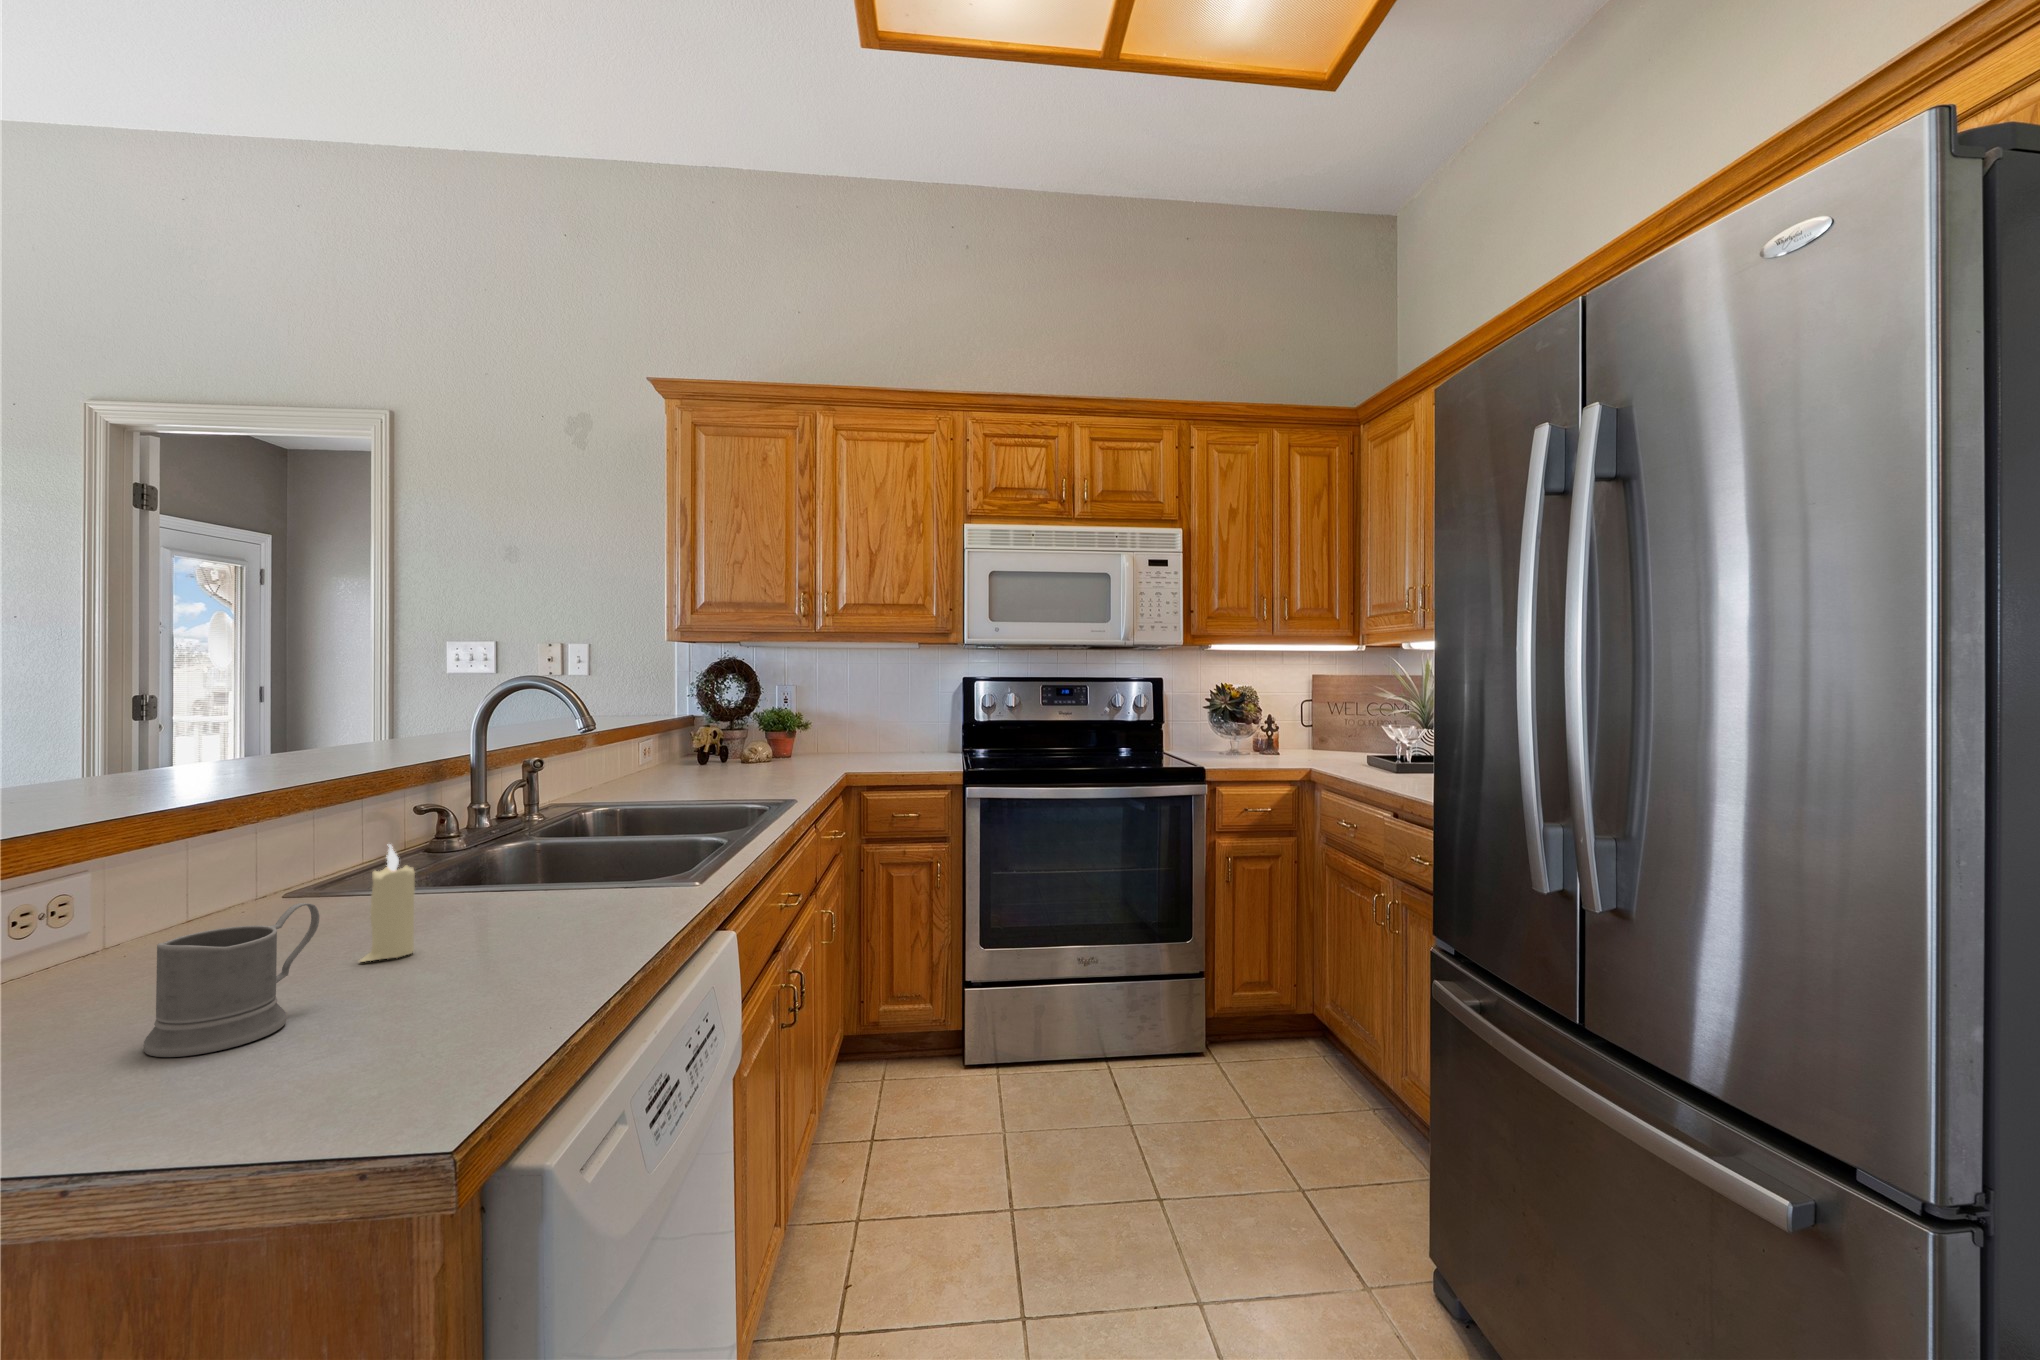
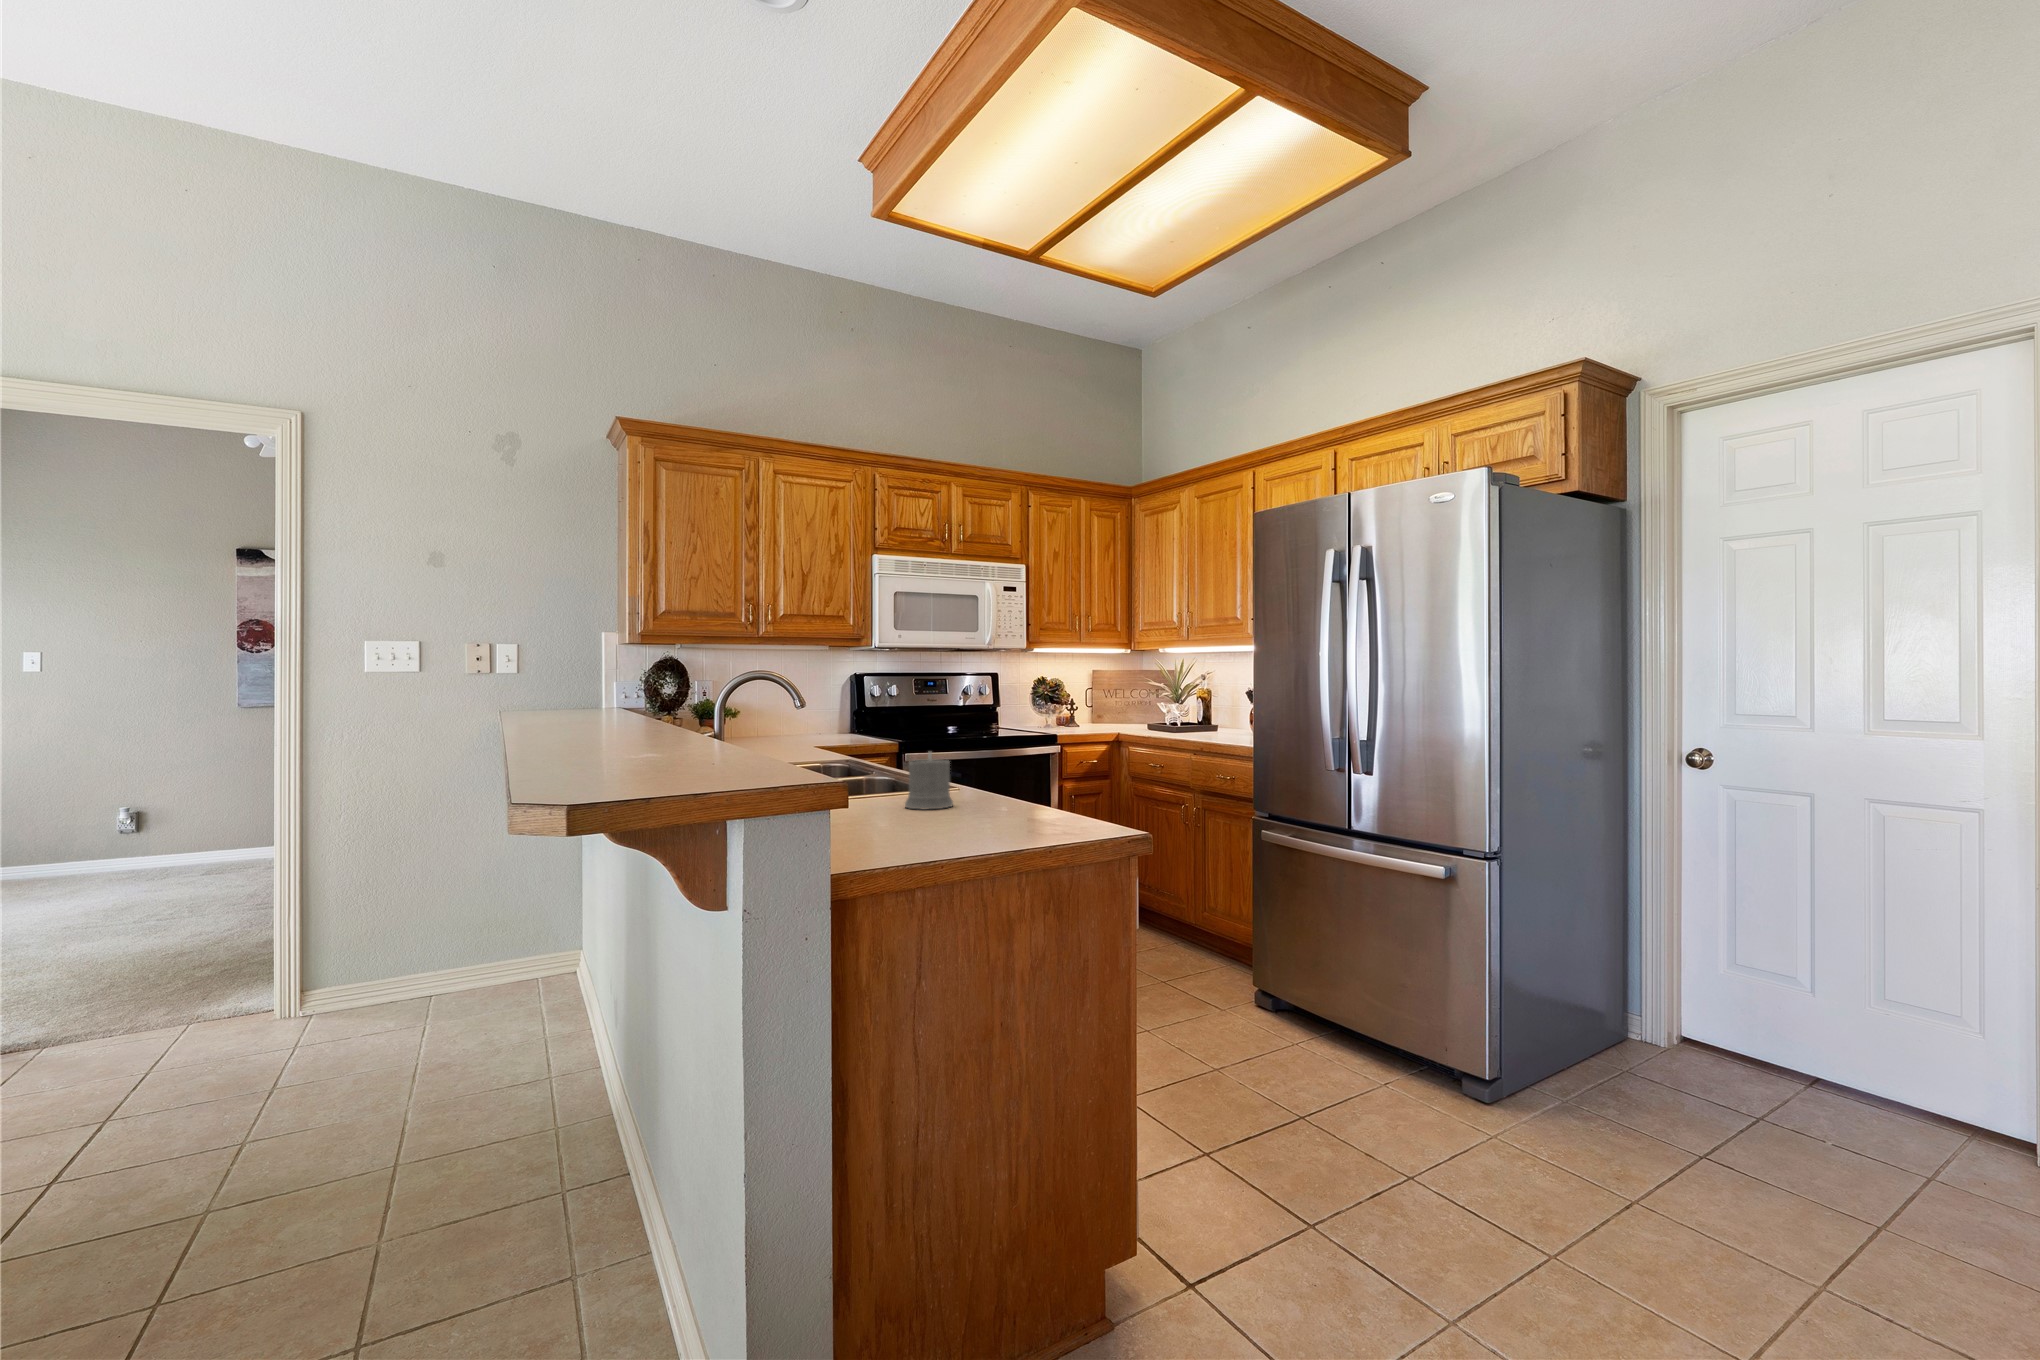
candle: present [360,844,415,962] -> none [884,734,904,795]

